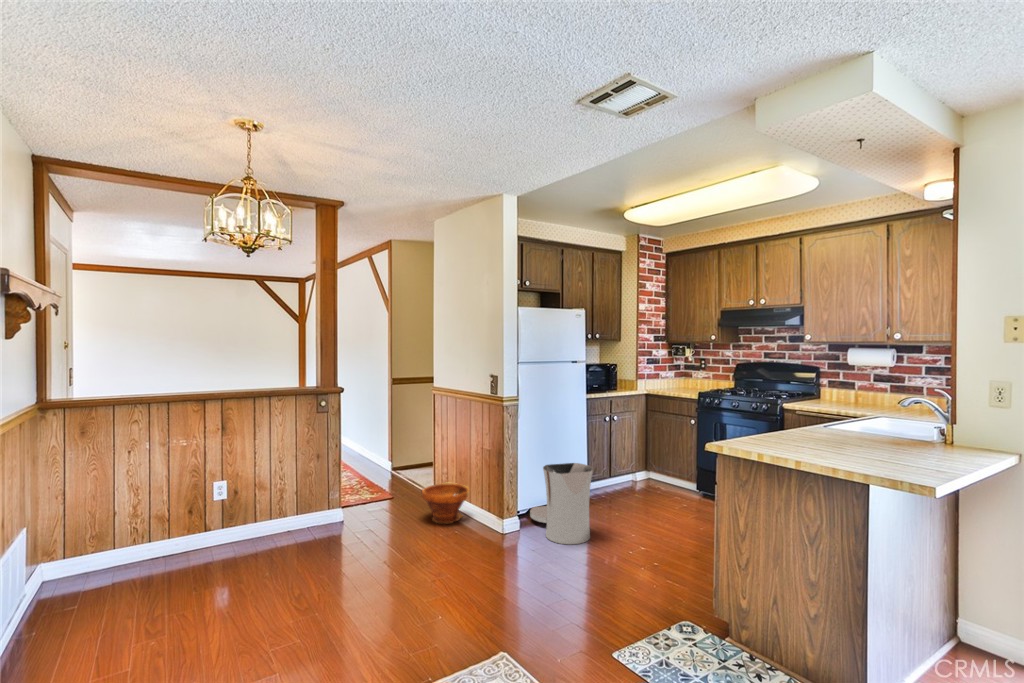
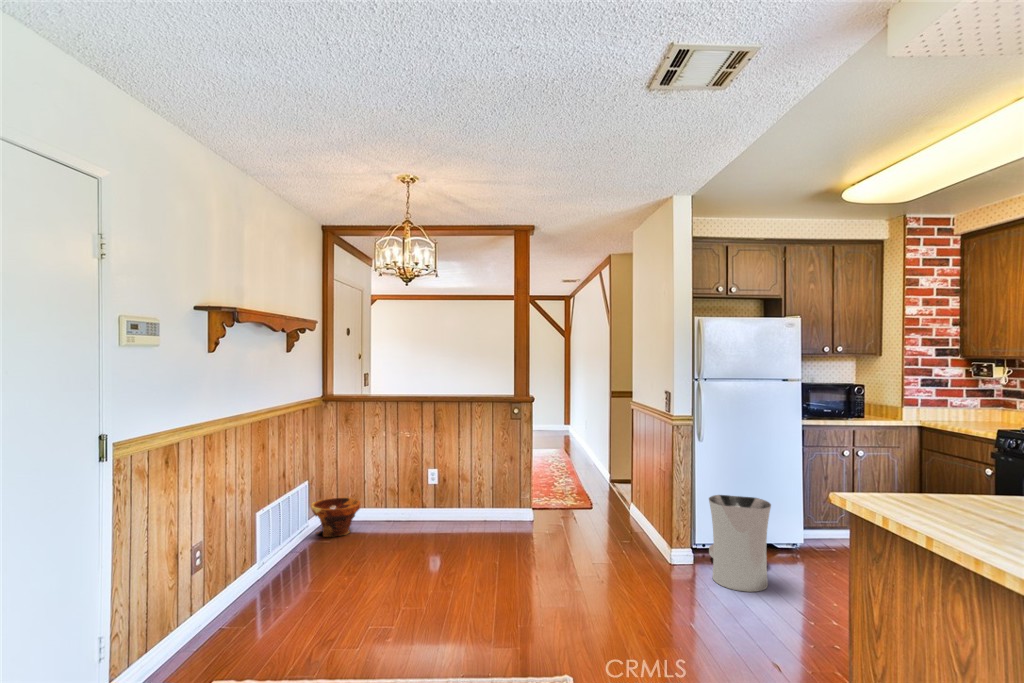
planter: present [422,483,469,523] -> present [311,497,360,537]

